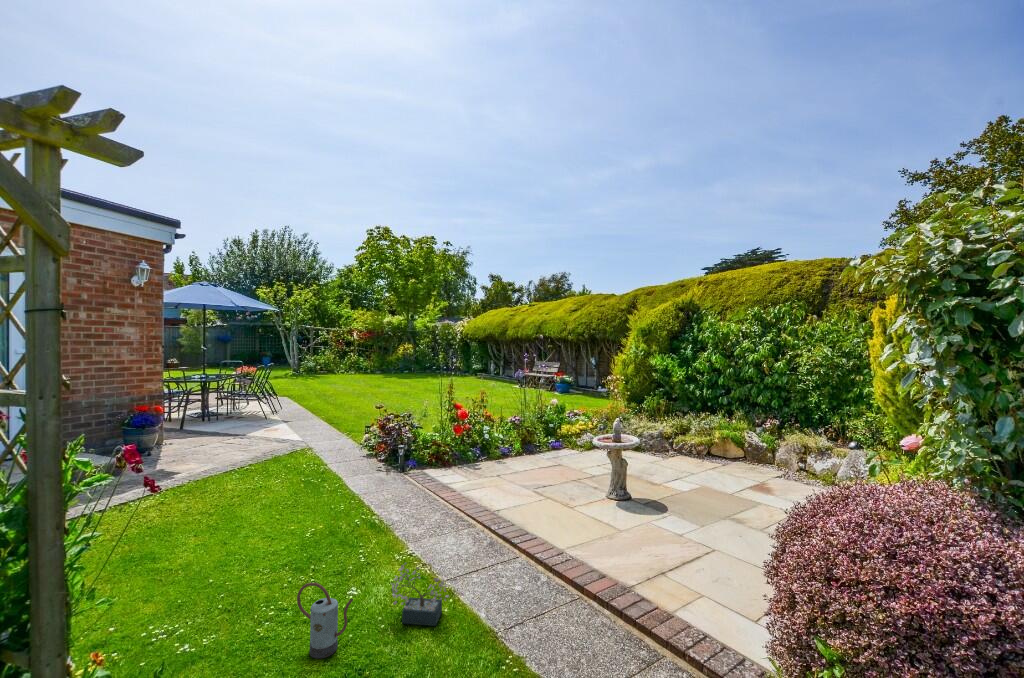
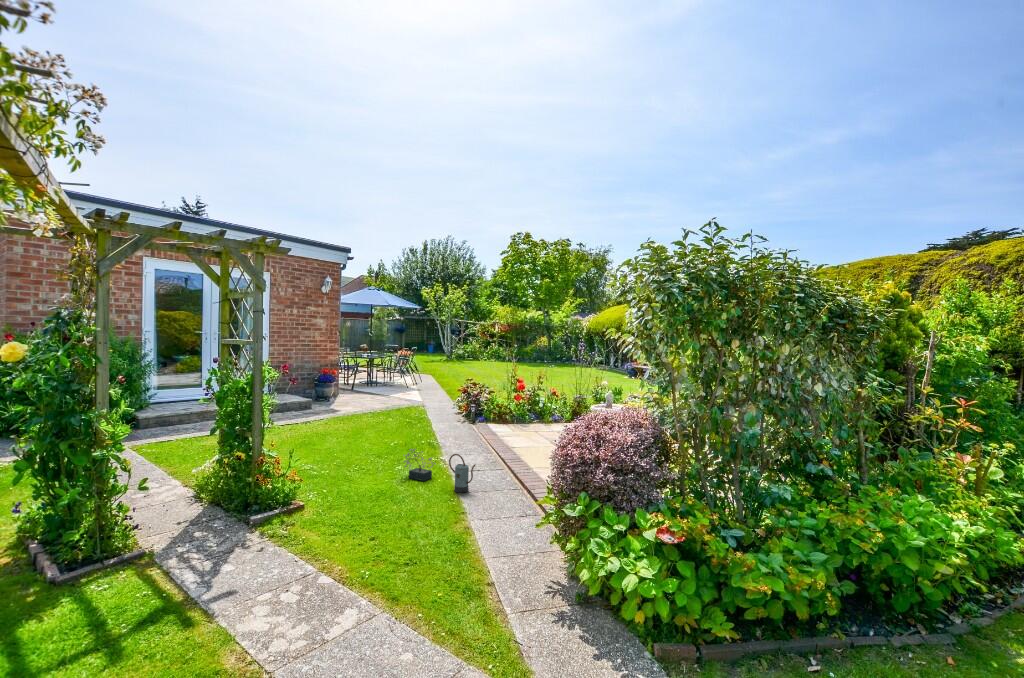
watering can: present [297,583,353,659] -> present [449,454,475,493]

